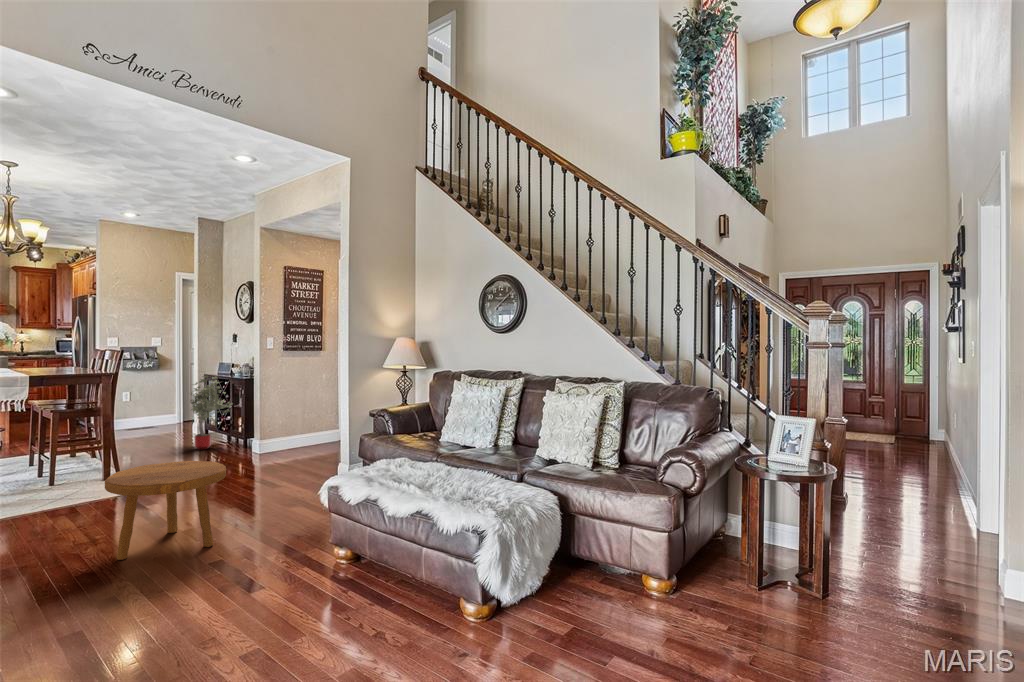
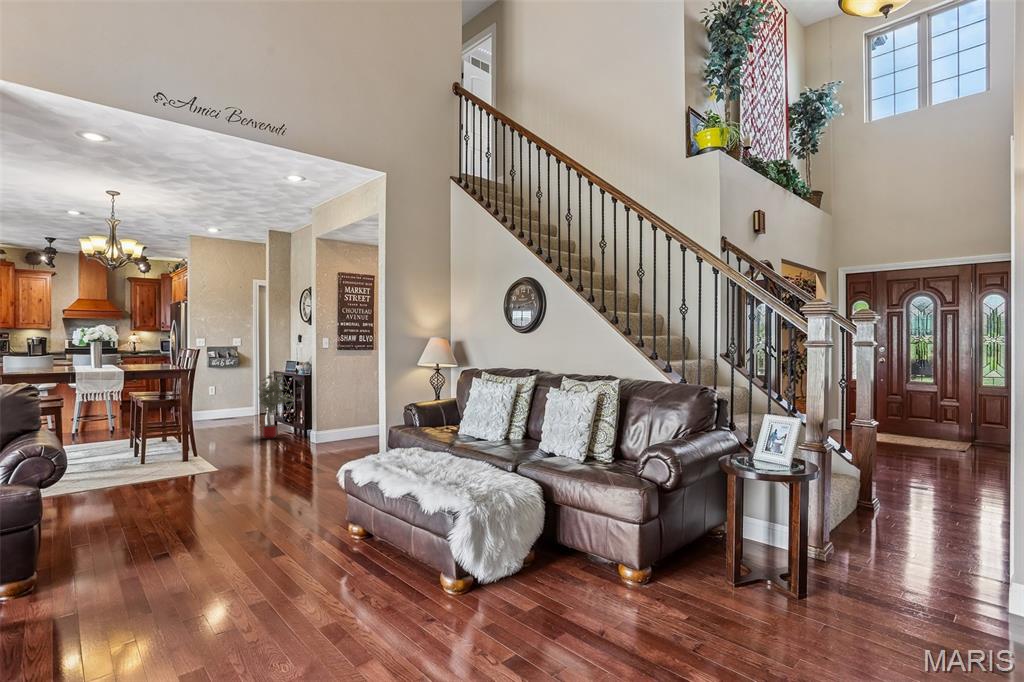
footstool: present [105,461,226,560] -> none [168,446,267,527]

